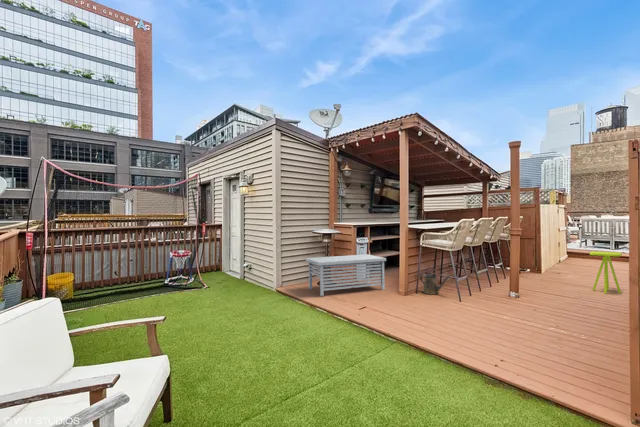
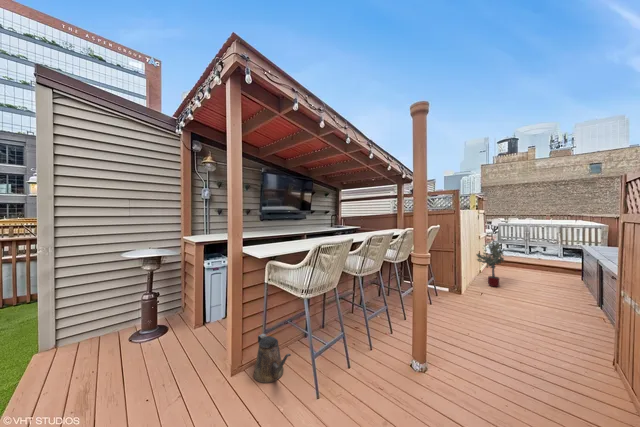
potted tree: none [555,227,580,267] -> present [477,238,505,287]
side table: present [590,251,622,293] -> none [549,293,618,383]
storage bench: present [305,254,386,296] -> none [27,284,208,392]

